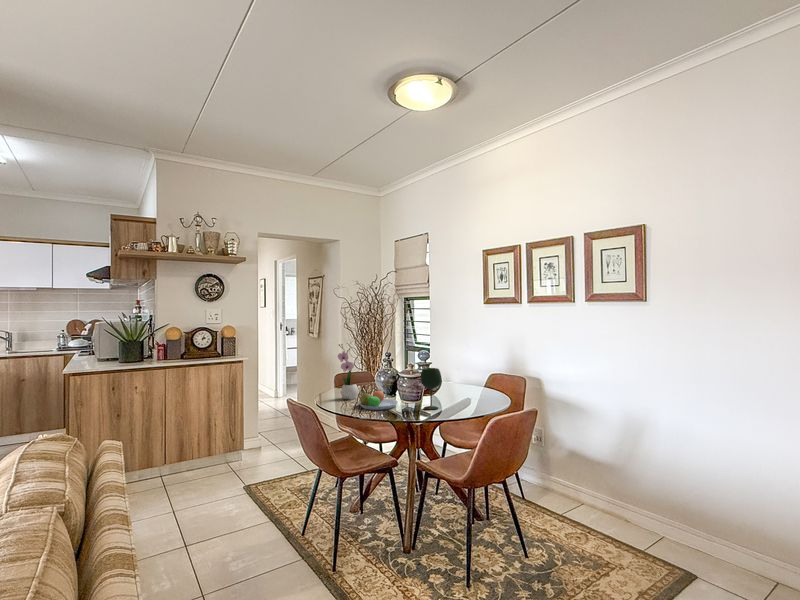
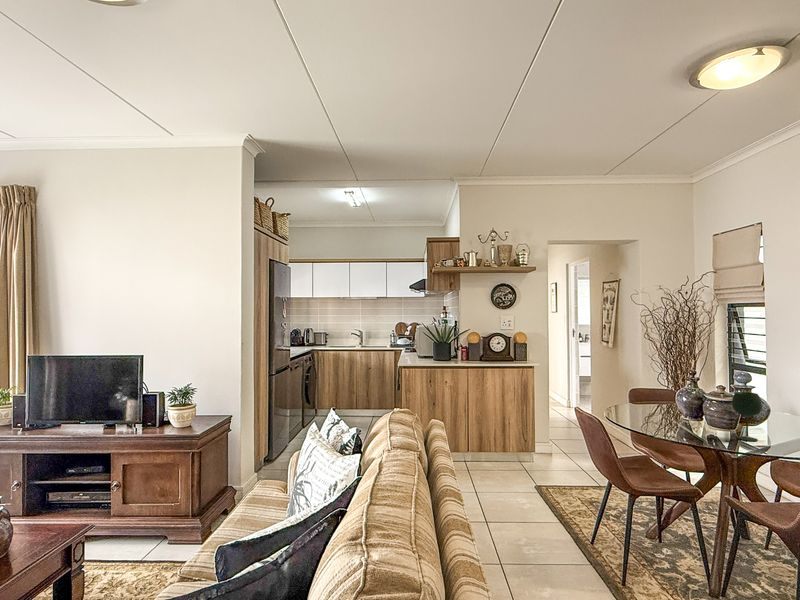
flower arrangement: present [338,344,359,400] -> none [630,357,658,417]
fruit bowl: present [358,390,398,410] -> none [653,409,703,432]

